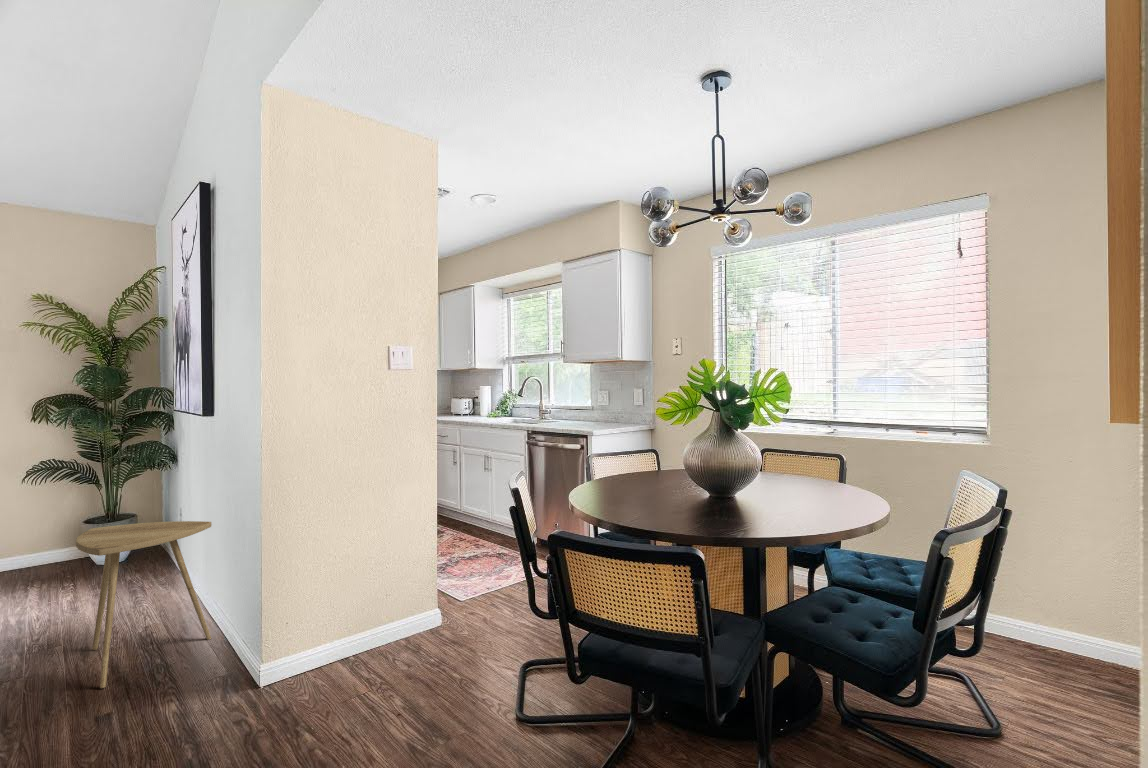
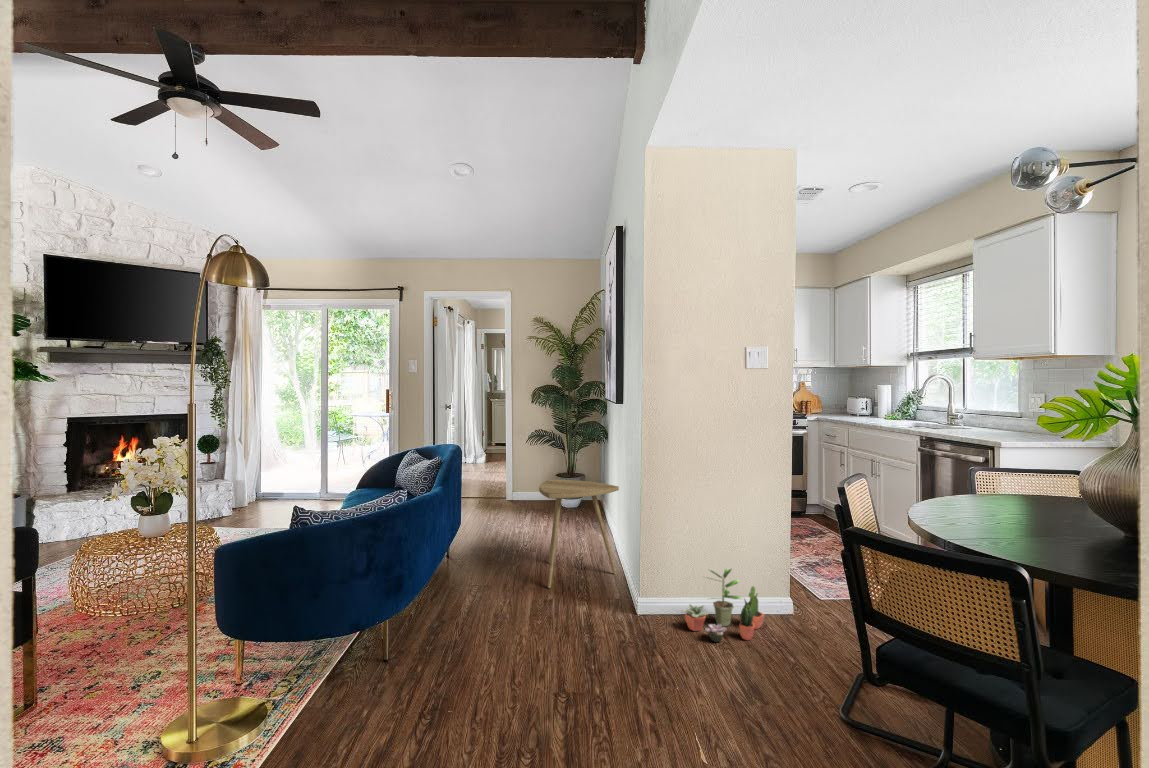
potted plant: none [323,594,419,688] -> present [683,569,764,642]

